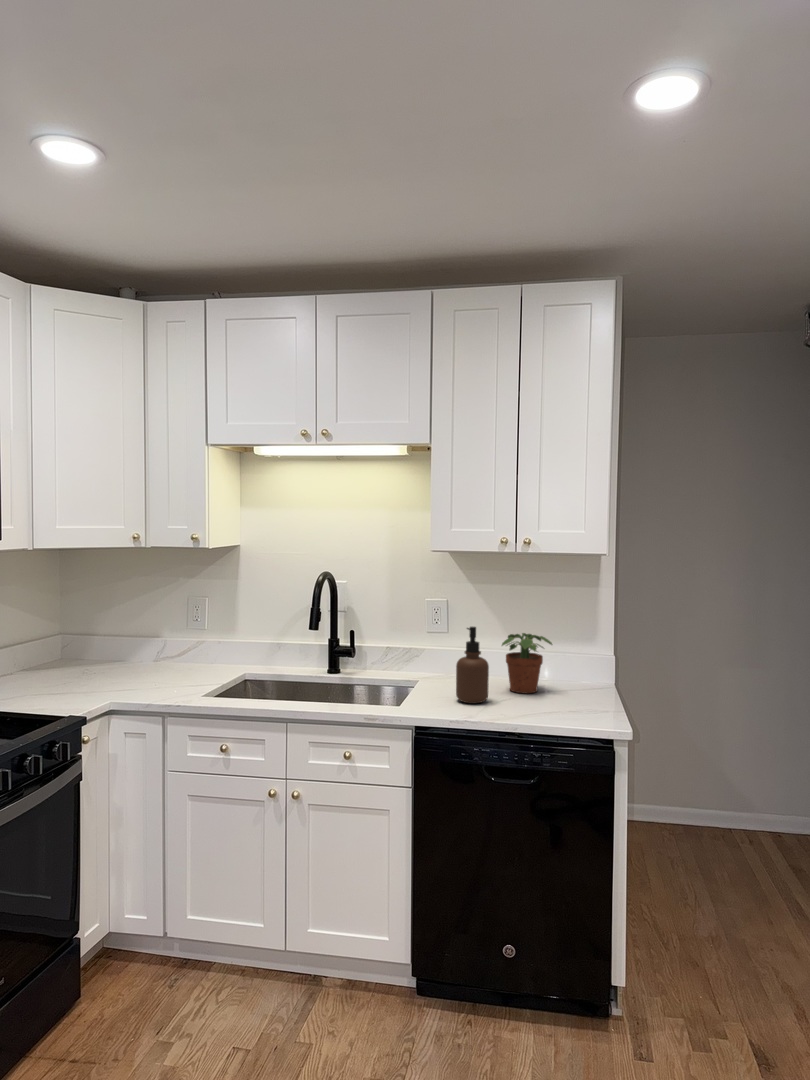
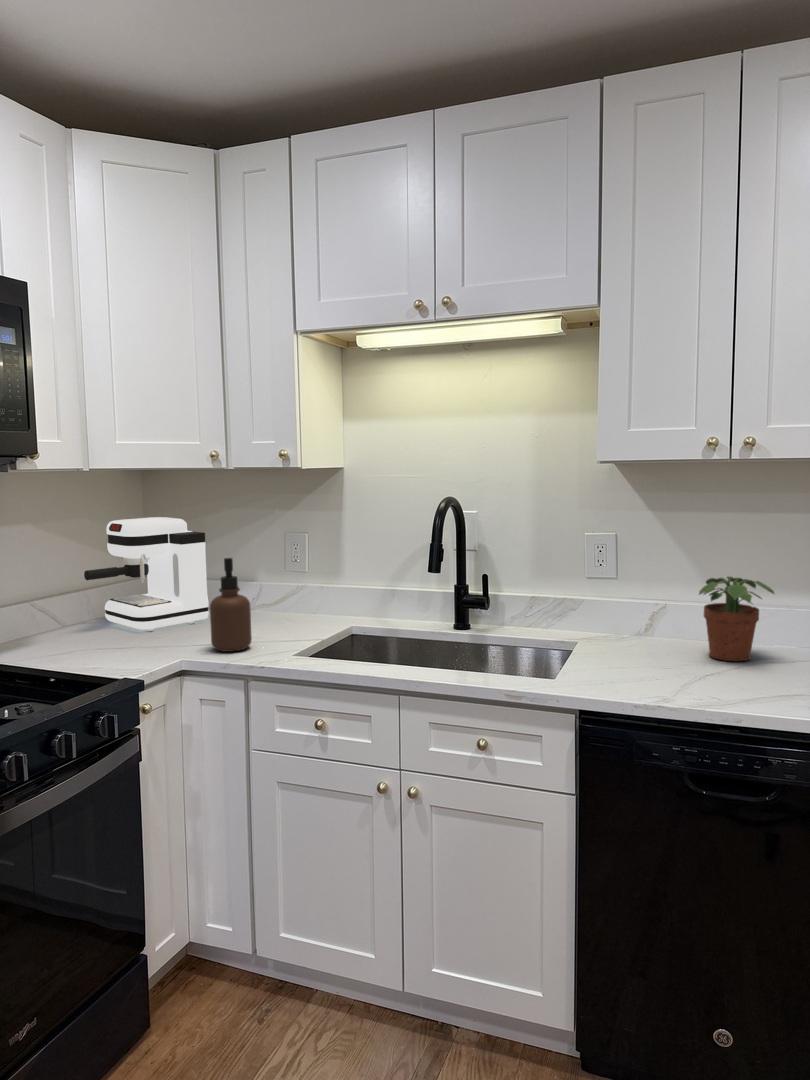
coffee maker: none [22,586,126,680] -> present [84,517,209,631]
soap dispenser: present [456,627,489,703] -> present [210,558,252,652]

